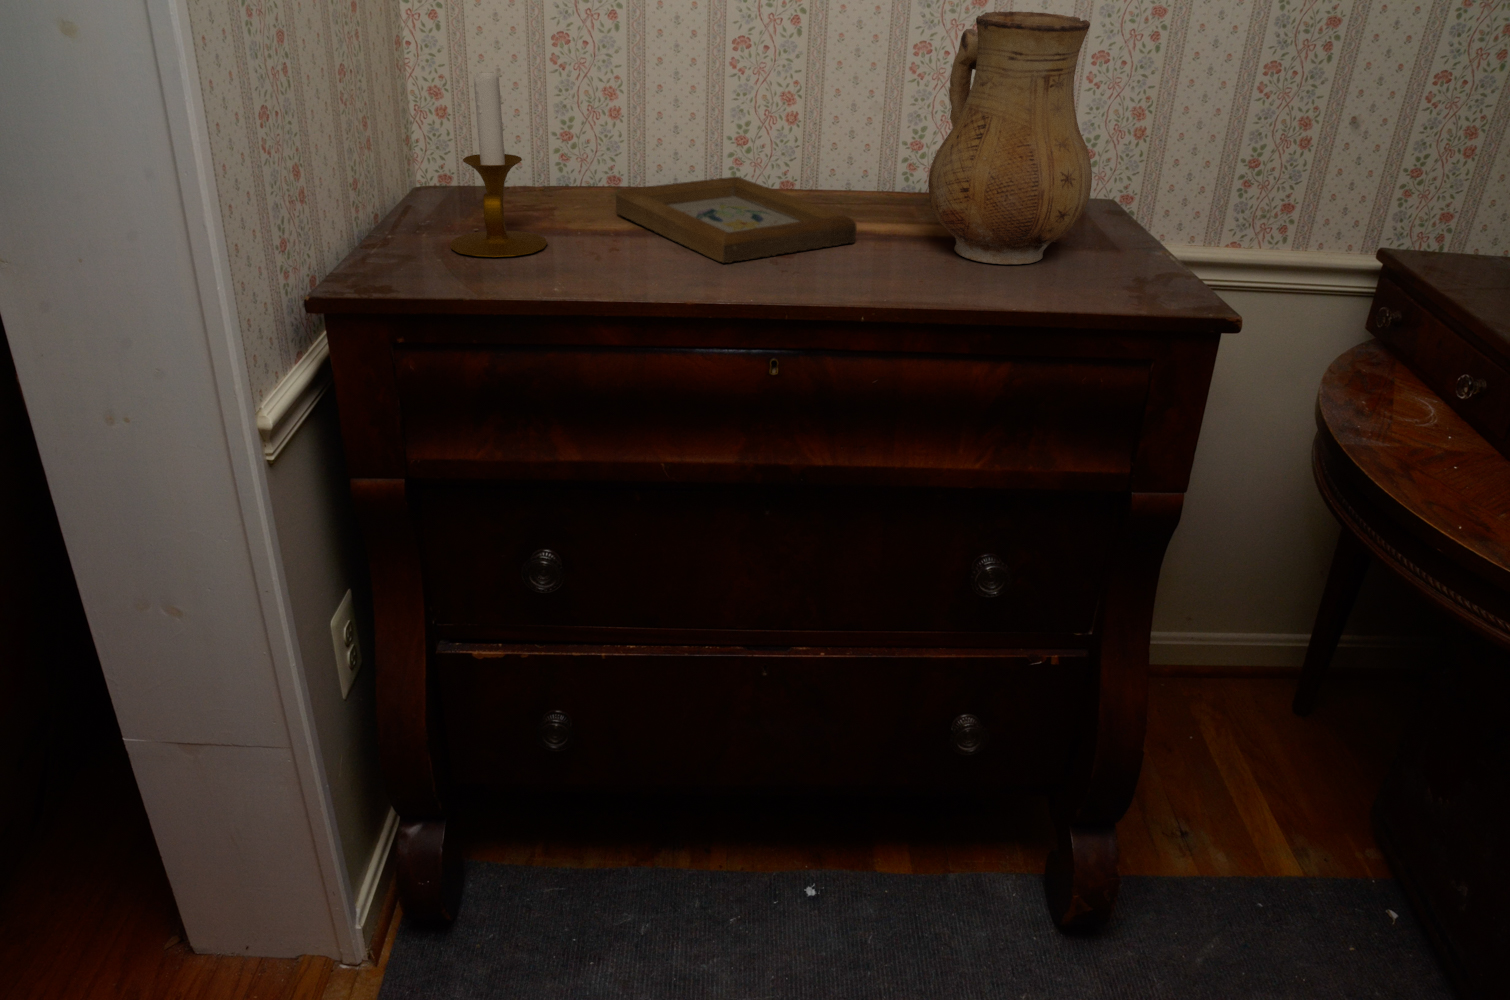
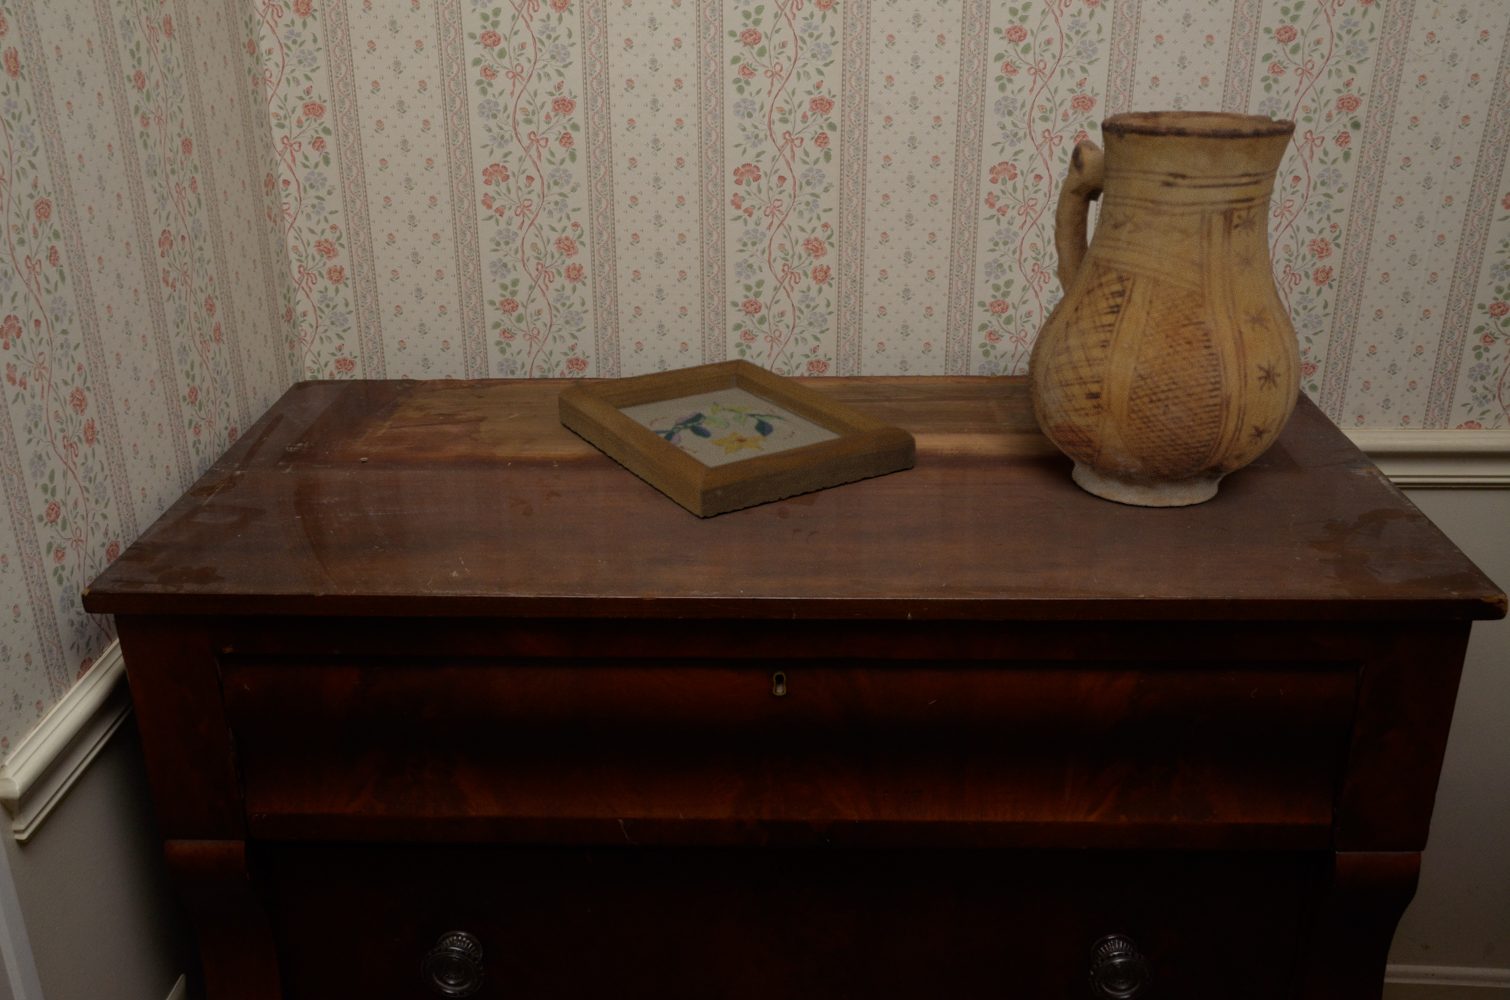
candlestick: present [450,72,547,257] -> none [280,233,435,515]

